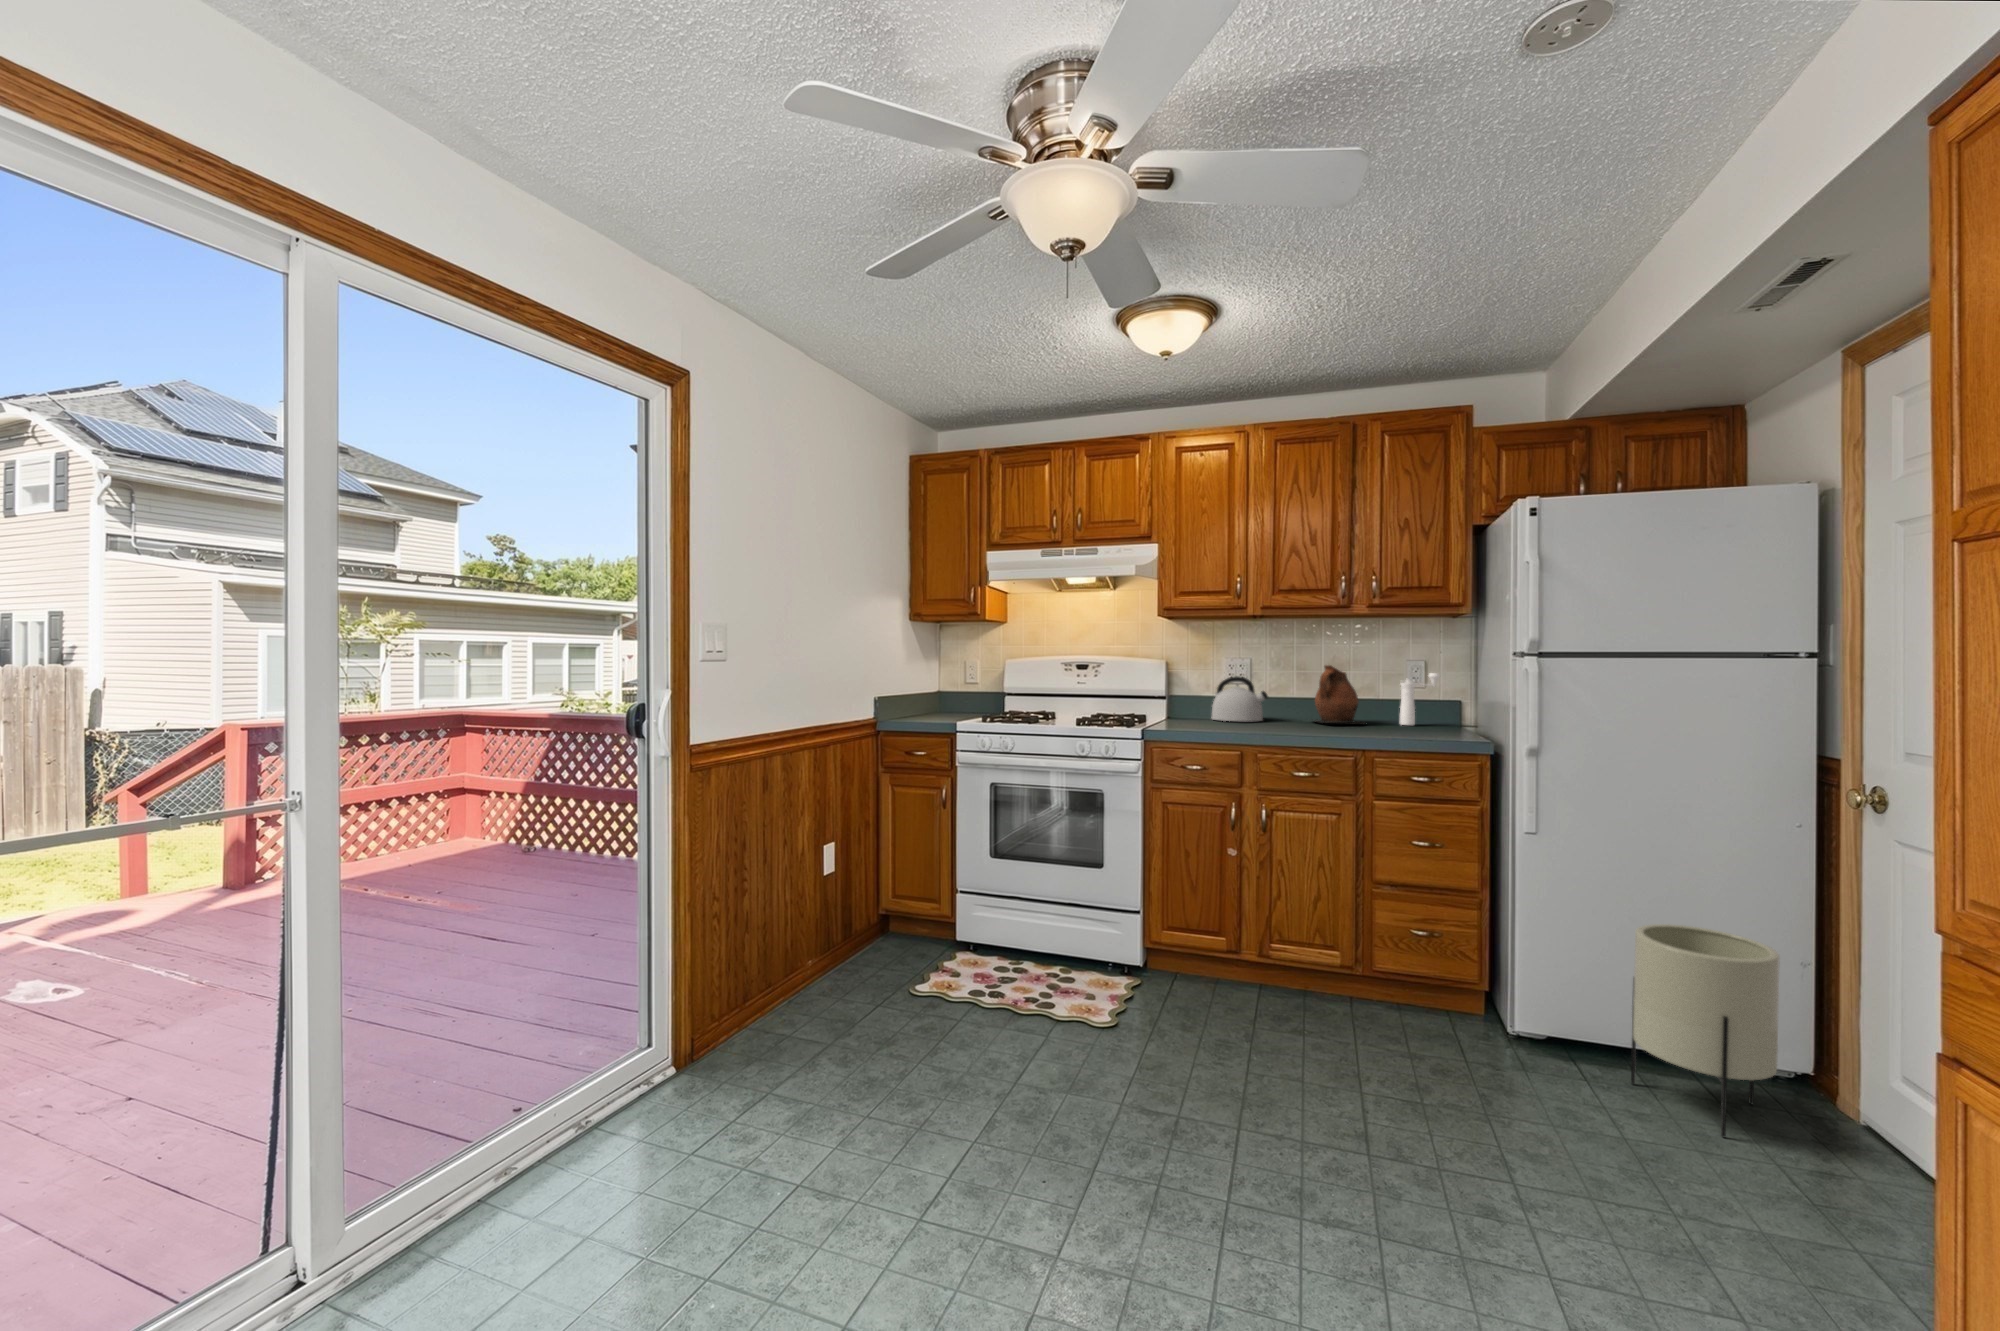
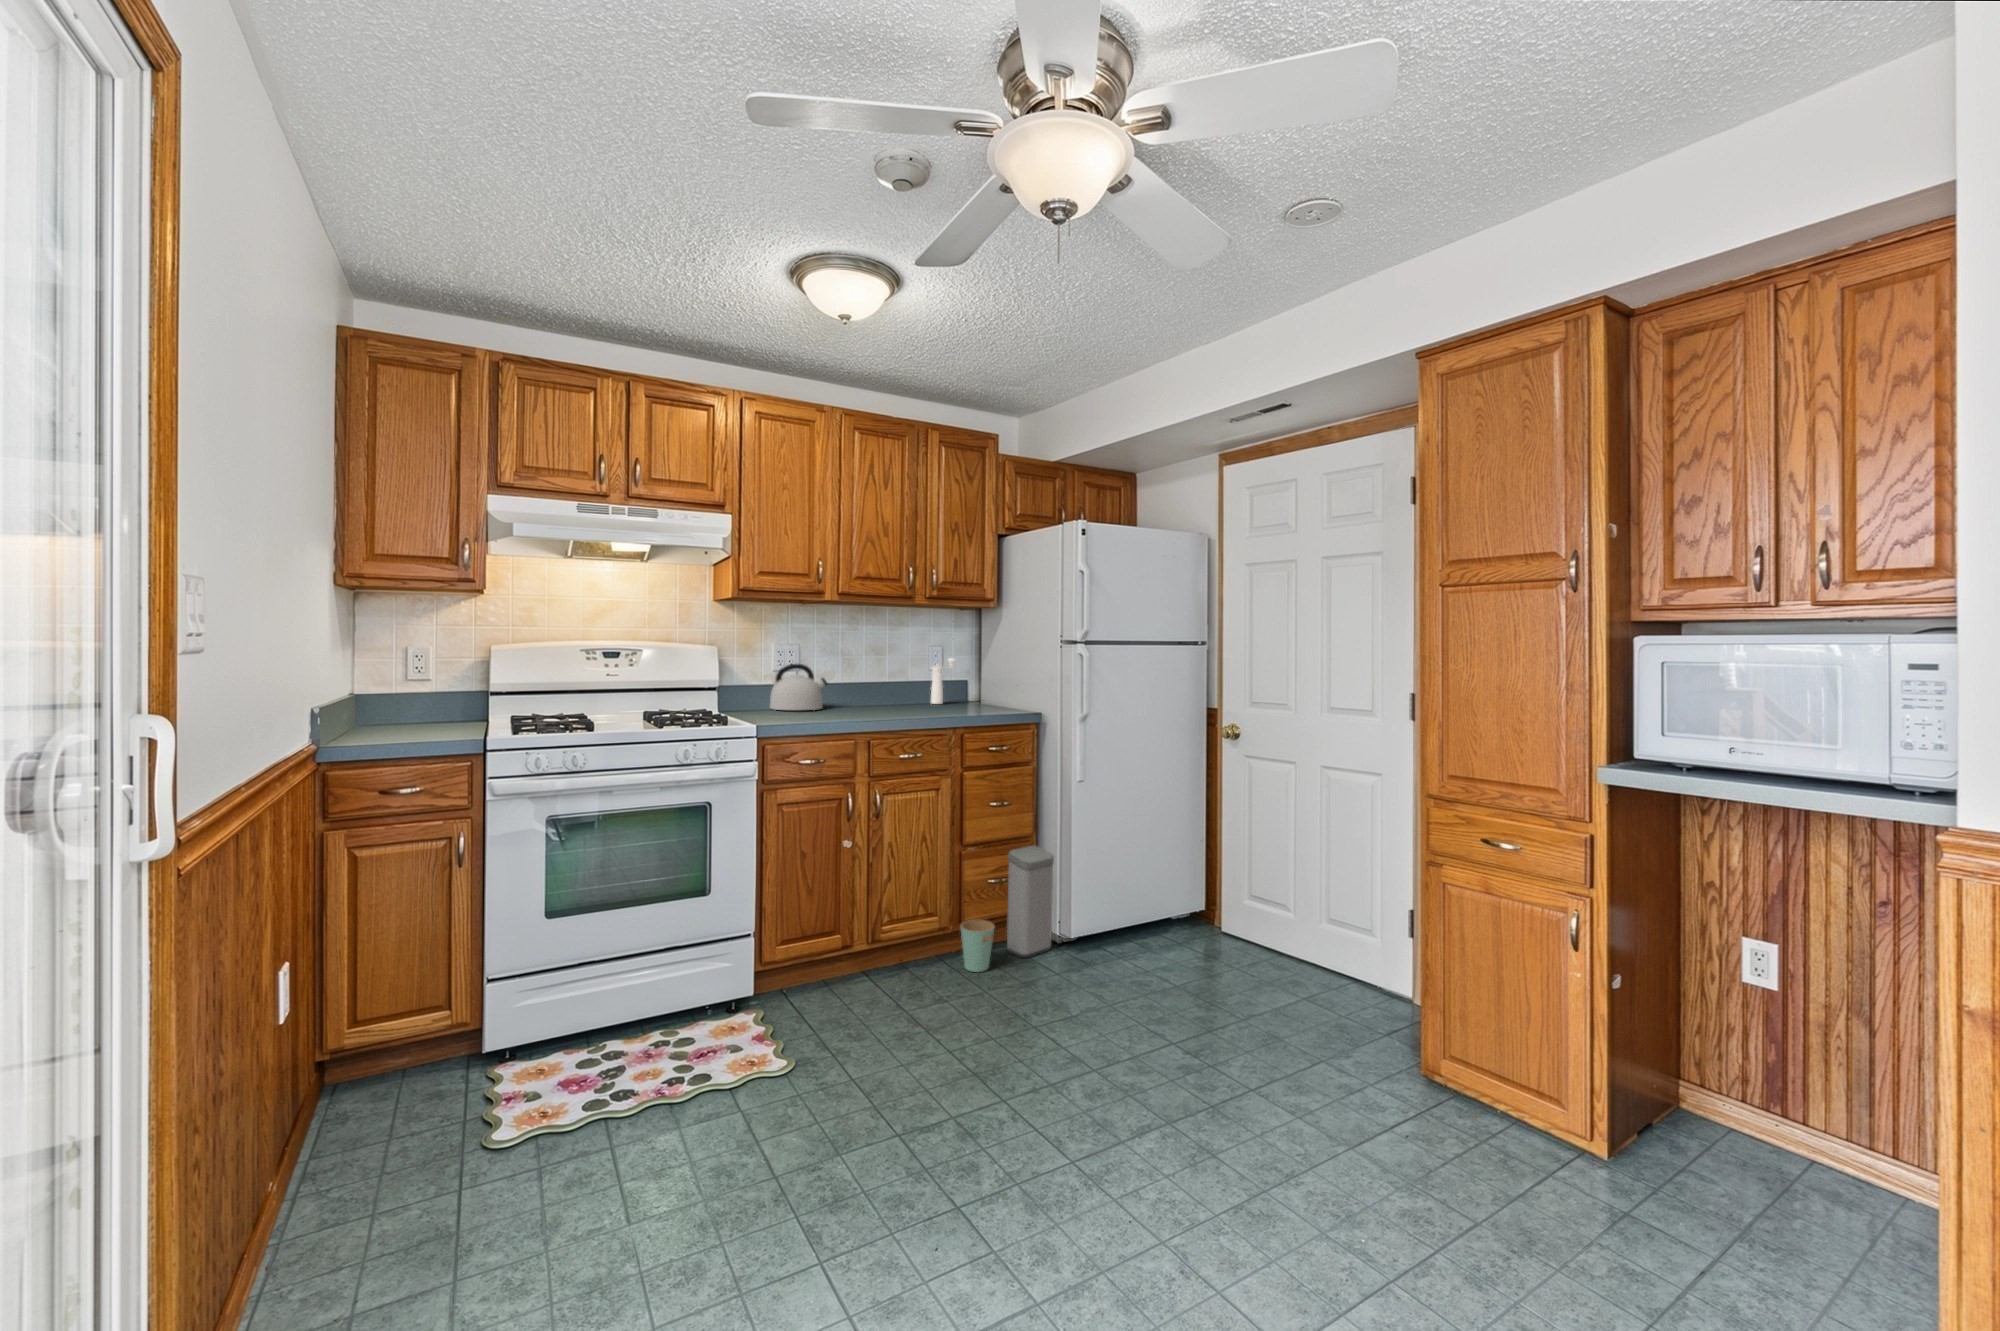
ceramic pitcher: present [1315,665,1362,724] -> none [859,652,911,707]
trash can: none [1350,900,1494,1038] -> present [960,846,1054,972]
planter: present [1631,924,1779,1137] -> none [1144,832,1226,966]

